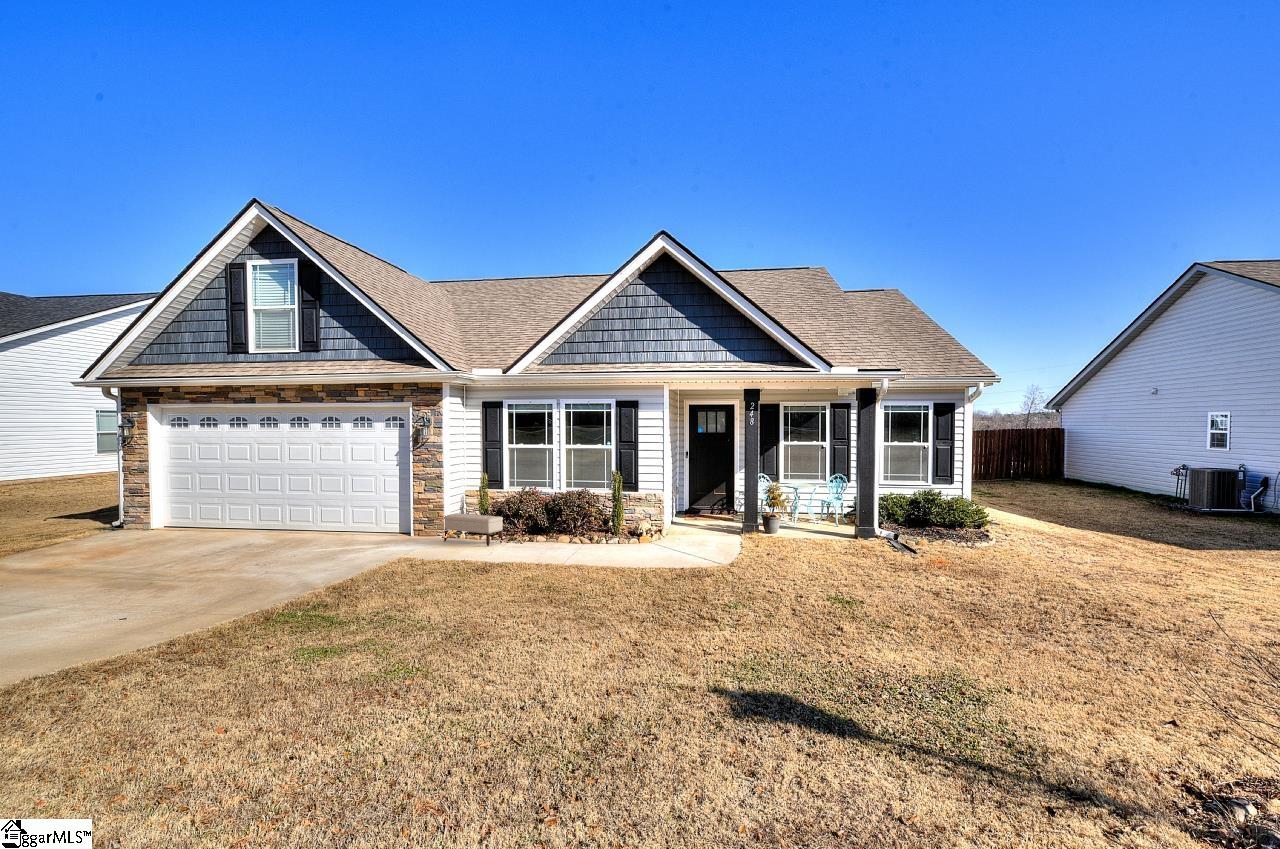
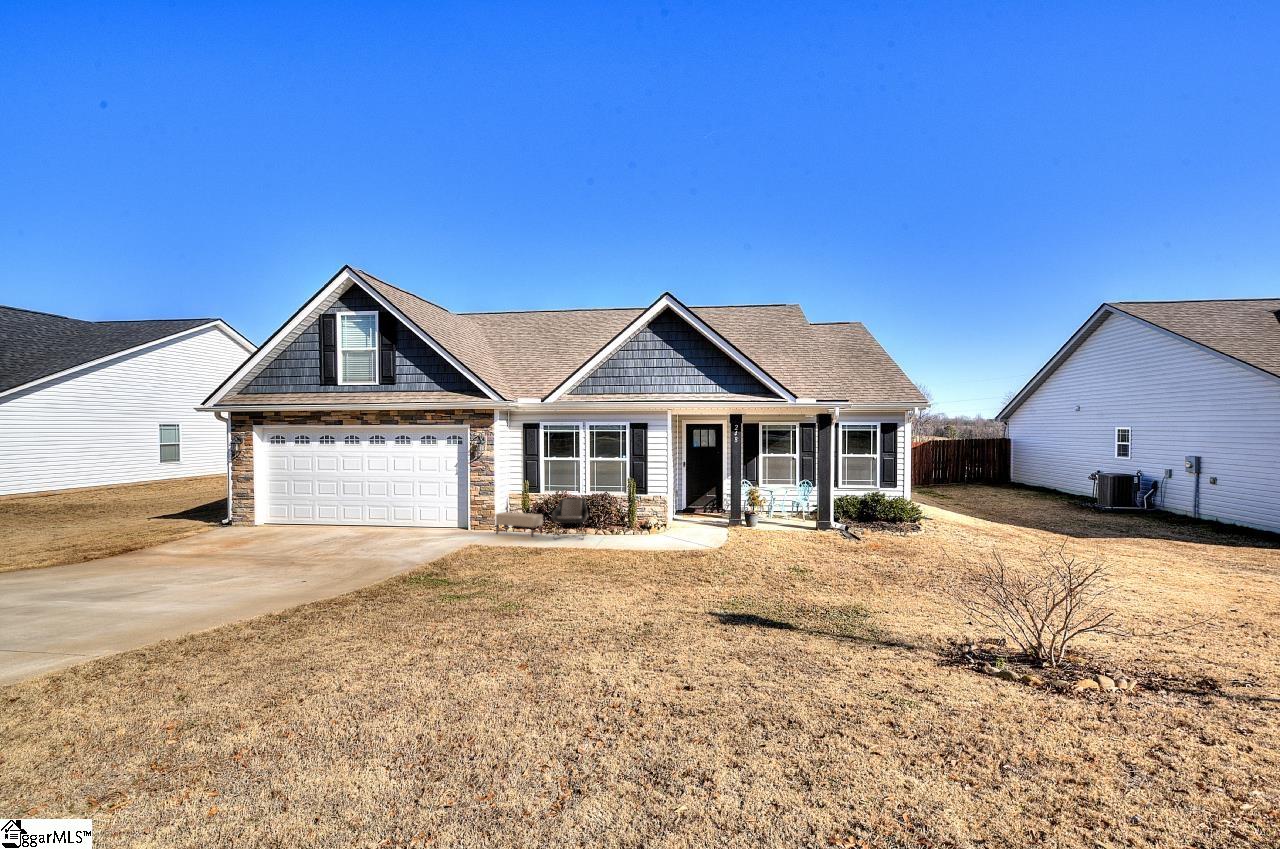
lounge chair: none [511,495,559,551] -> present [551,497,588,539]

